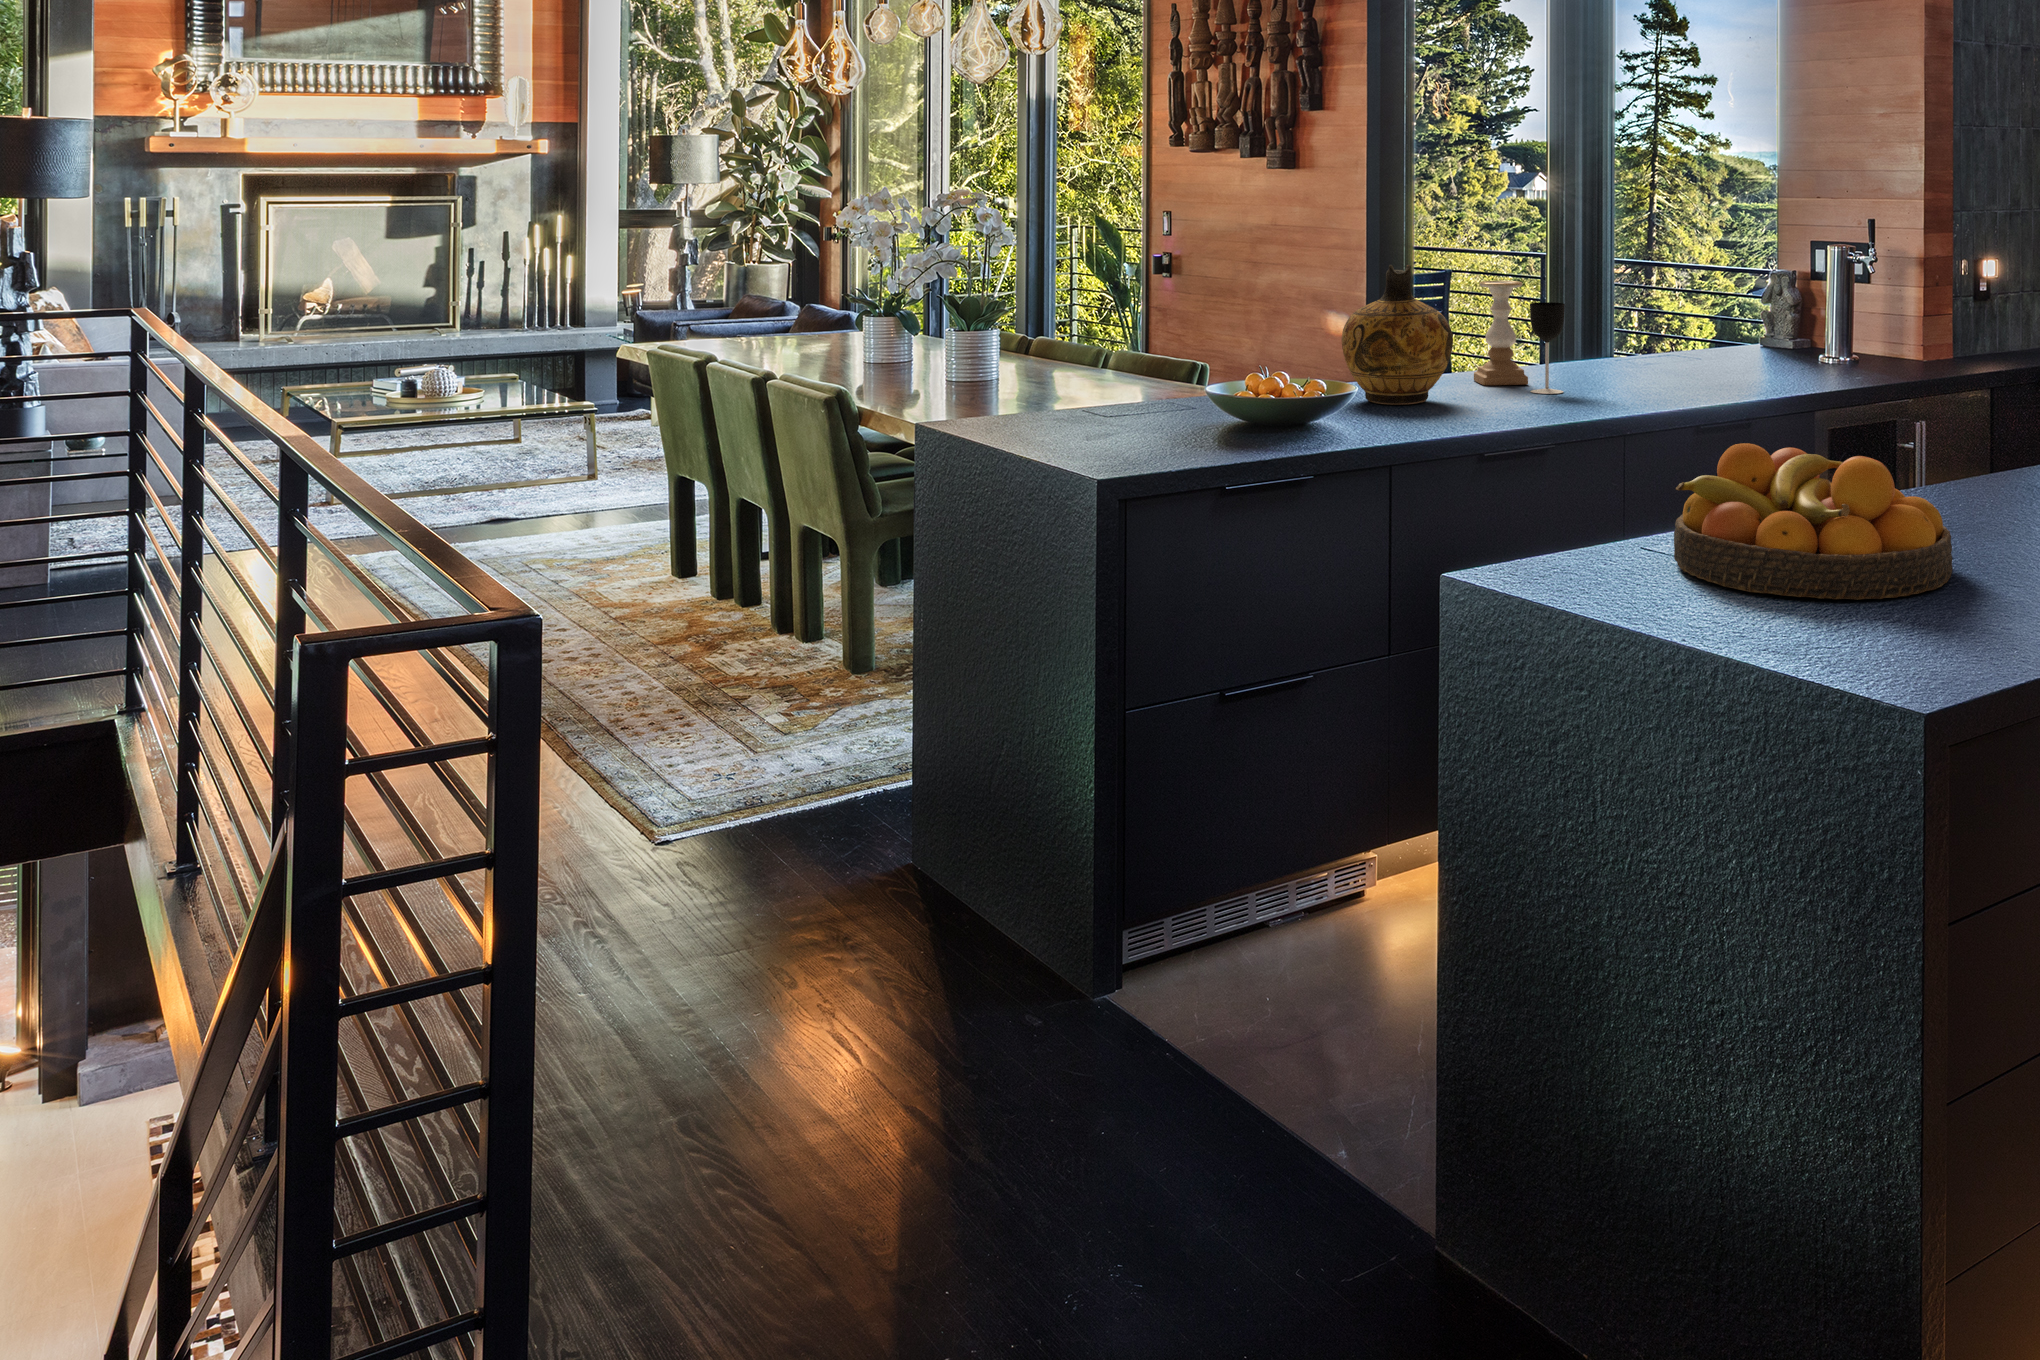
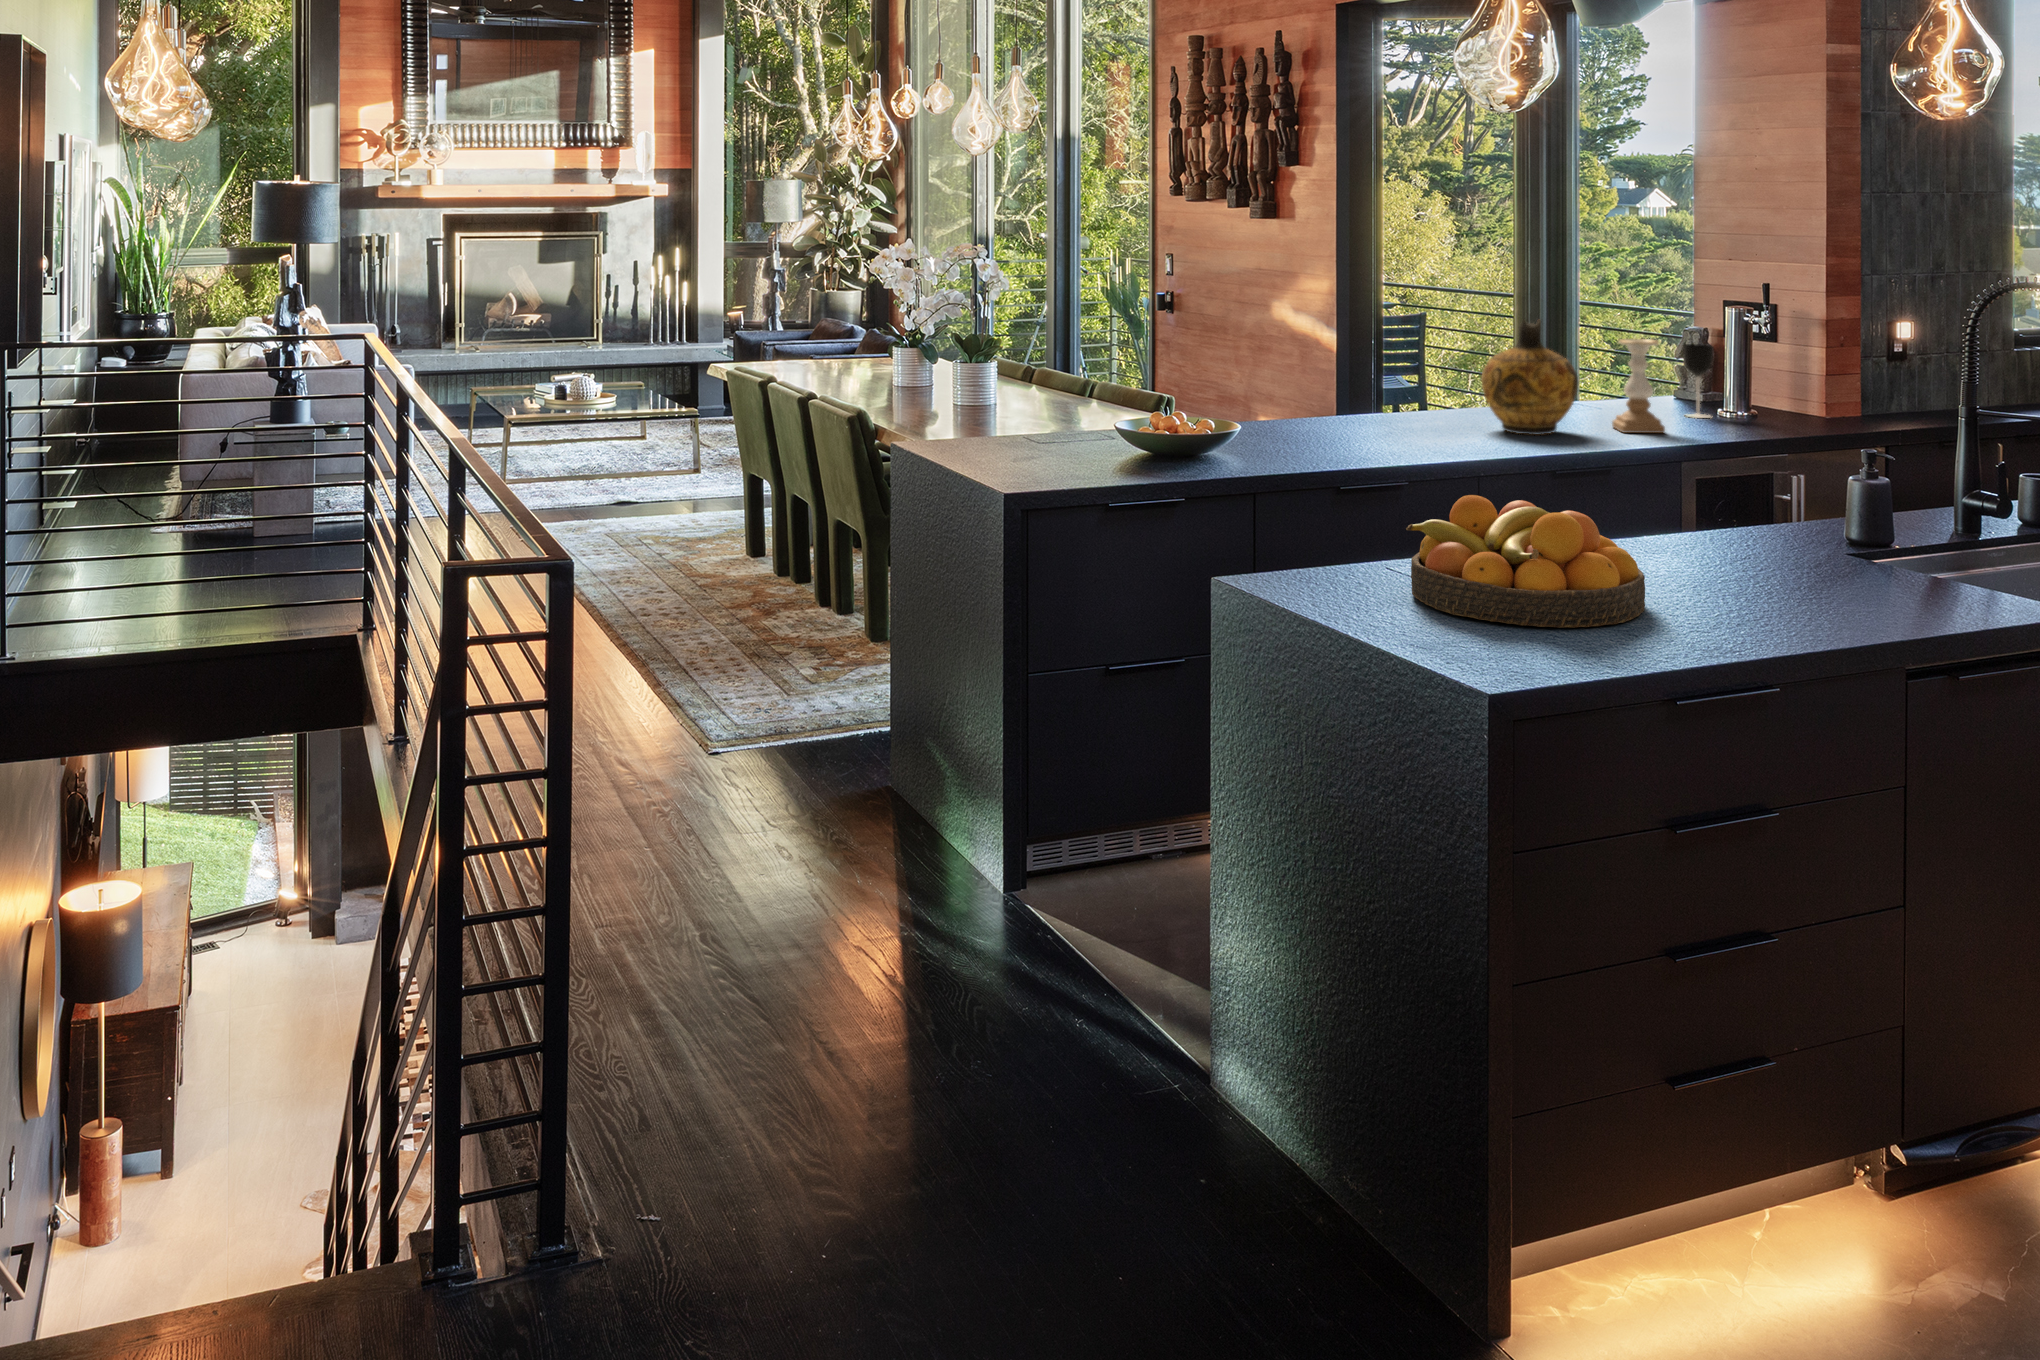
ceramic jug: present [1342,265,1453,405] -> present [1481,320,1579,435]
candle holder: present [1474,281,1528,385] -> present [1612,339,1665,433]
wine glass: present [1530,302,1565,394] -> present [1683,344,1714,418]

